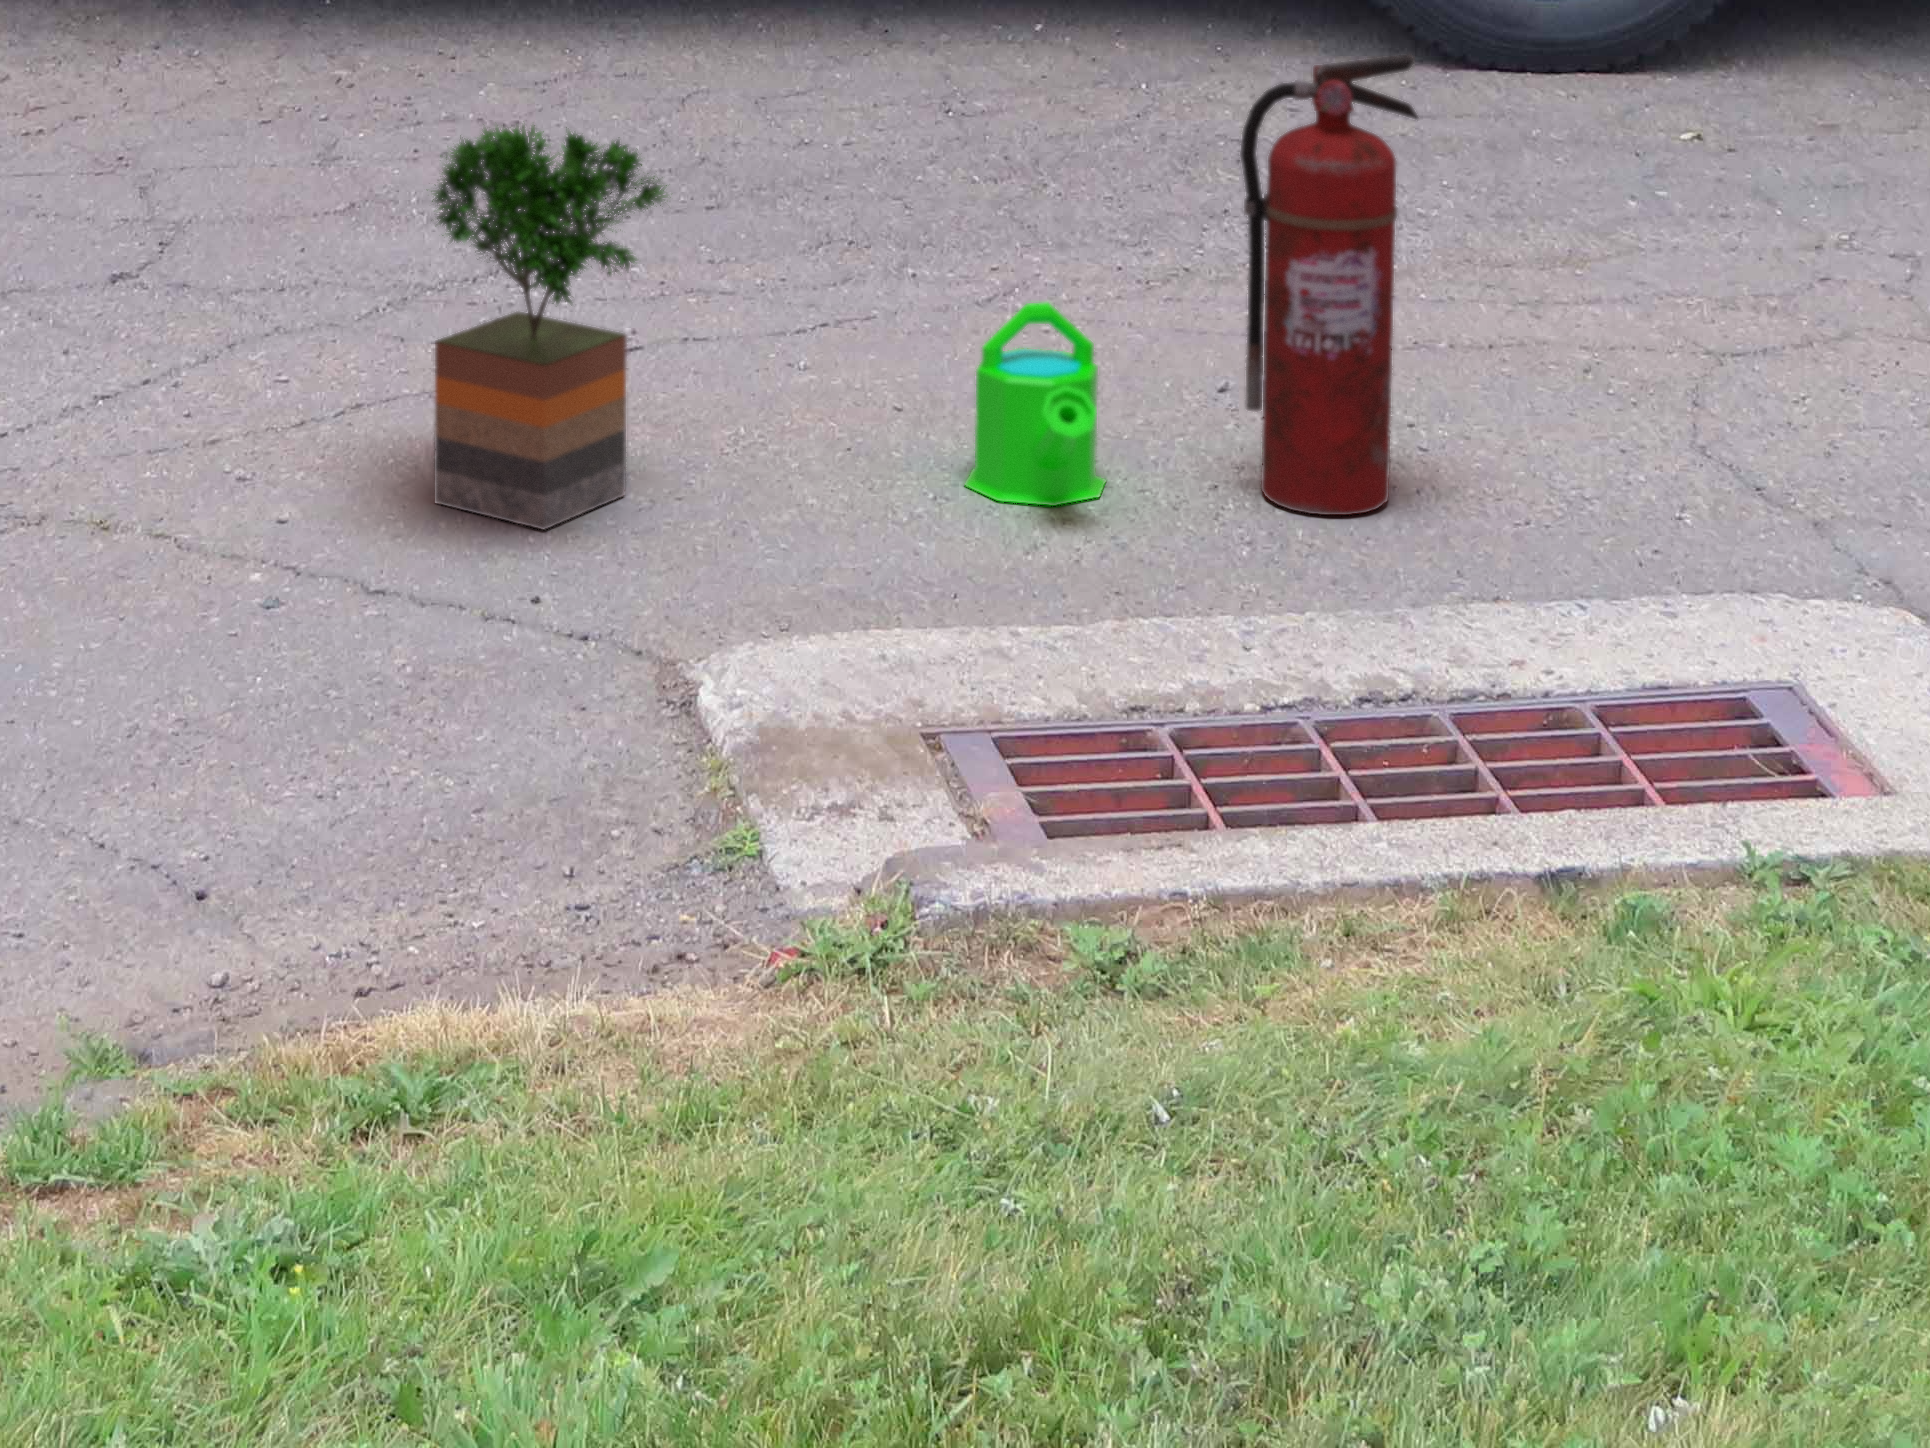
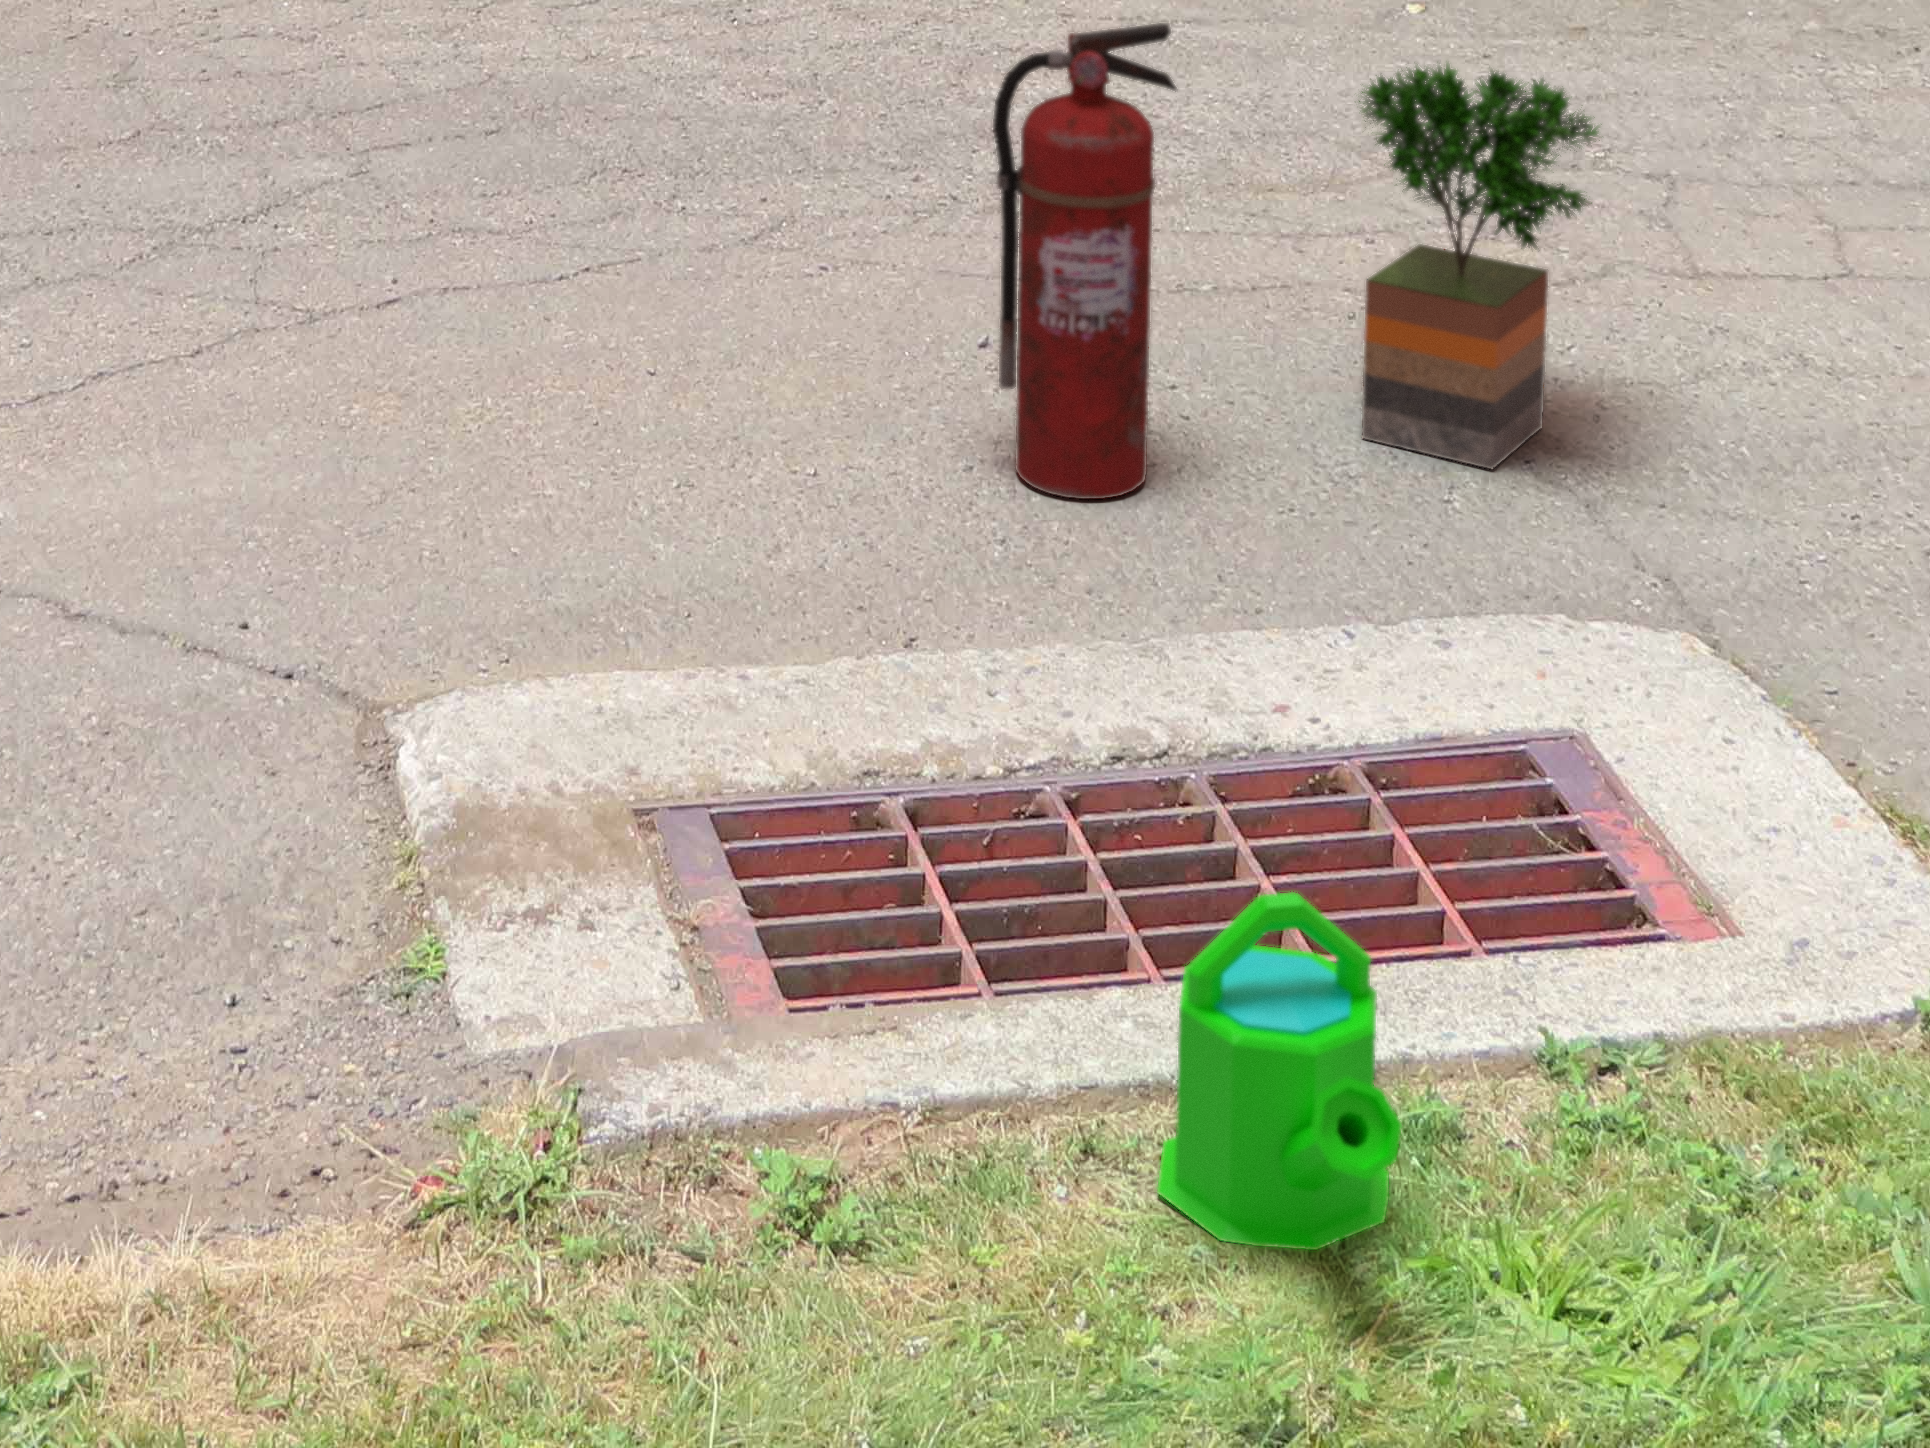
potted tree: present [432,125,667,529] -> present [1359,64,1600,469]
watering can: present [965,303,1105,506] -> present [1157,892,1402,1250]

